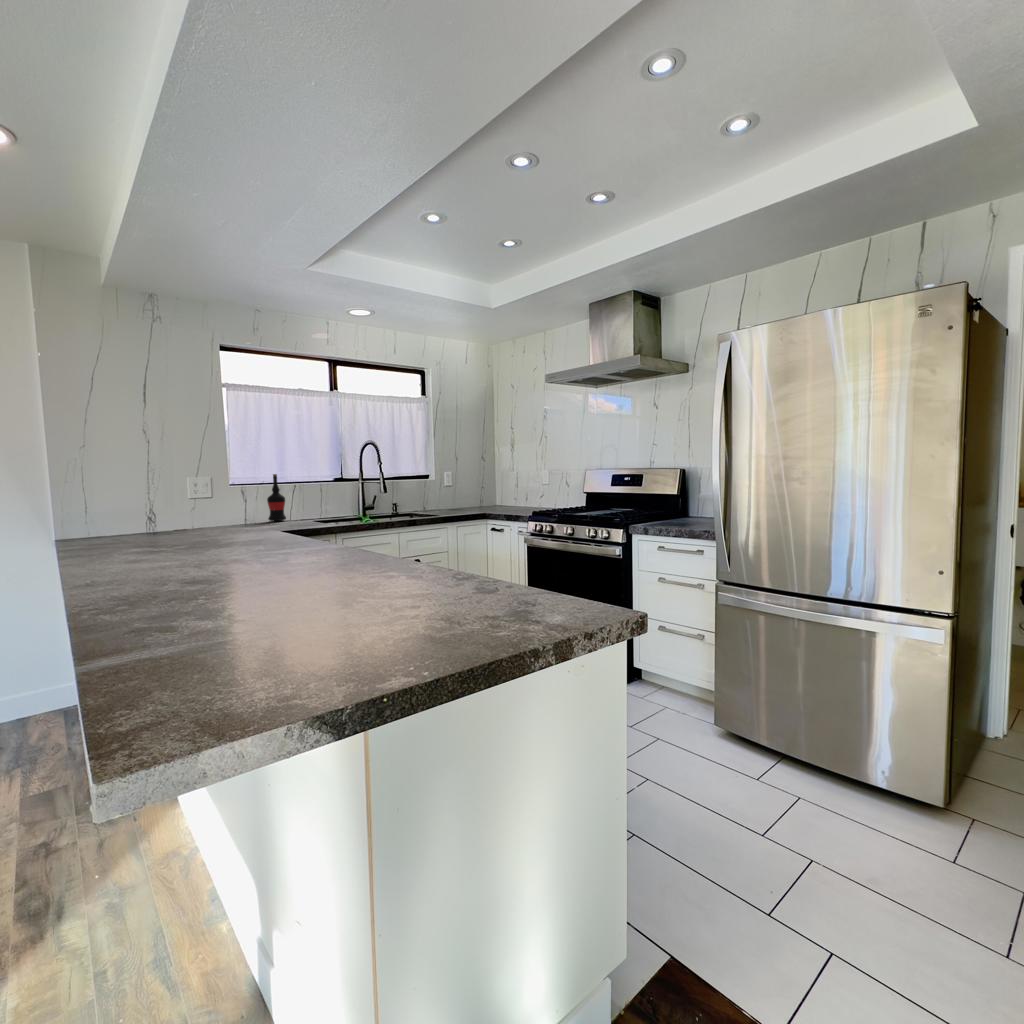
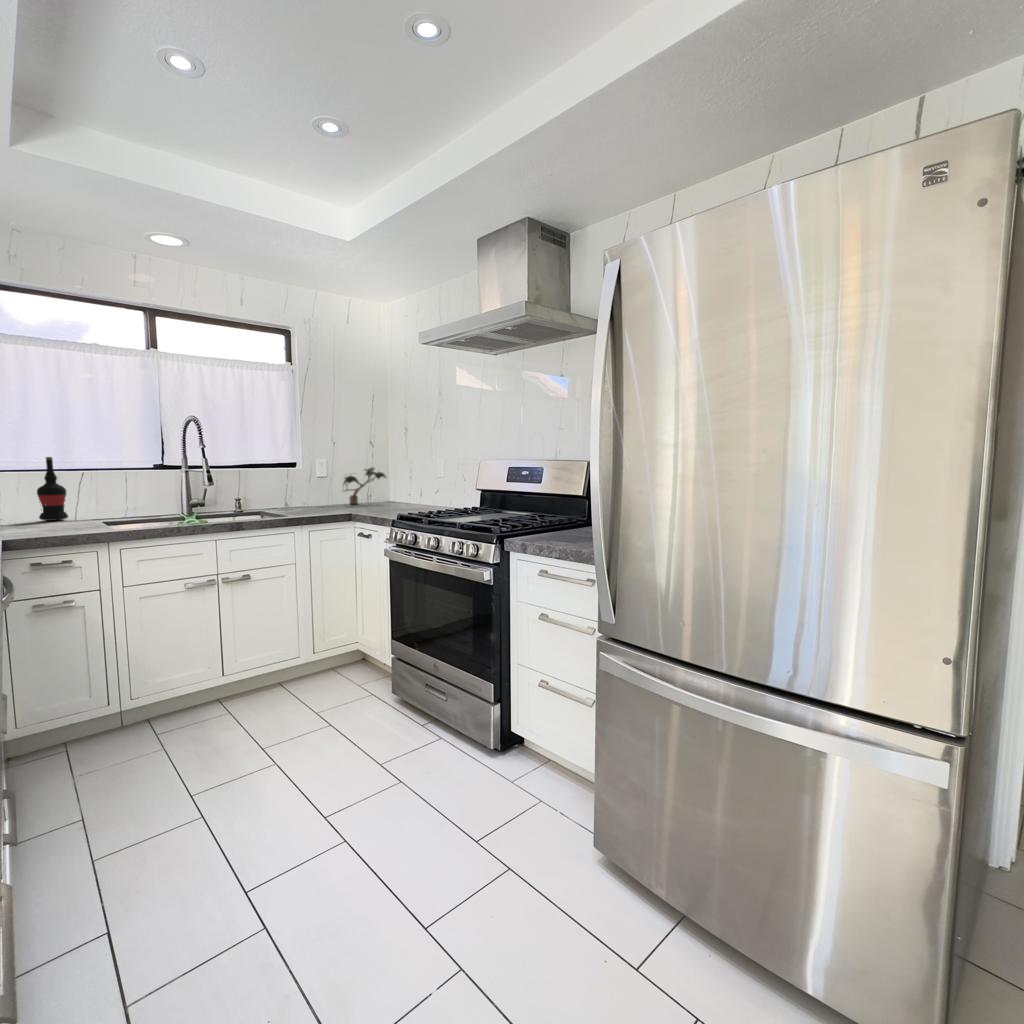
potted plant: none [460,476,500,507] -> present [343,467,386,504]

